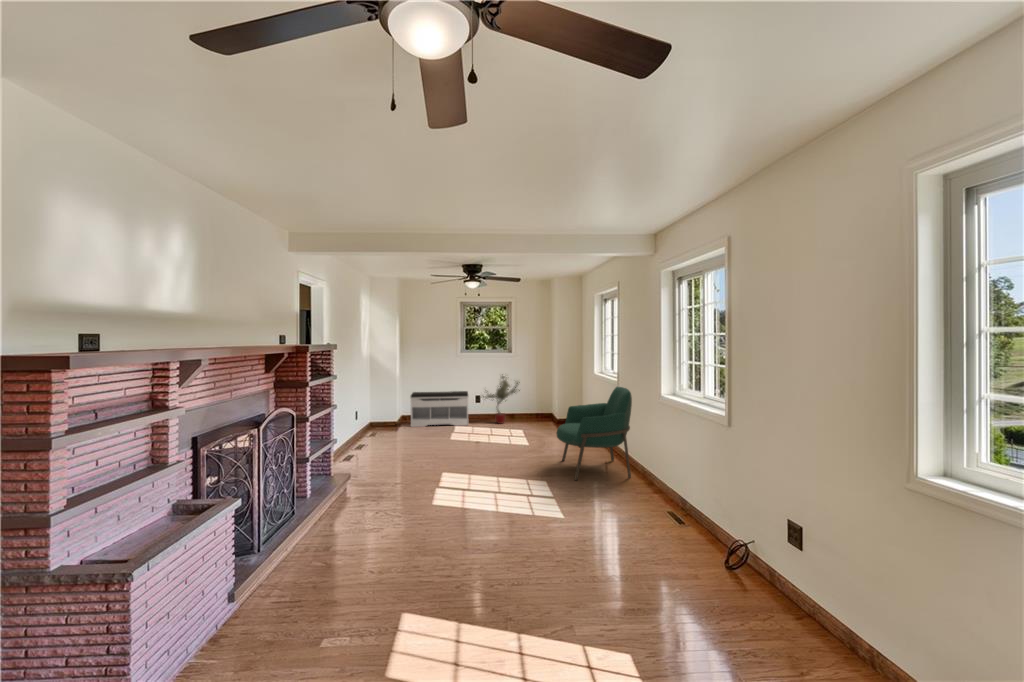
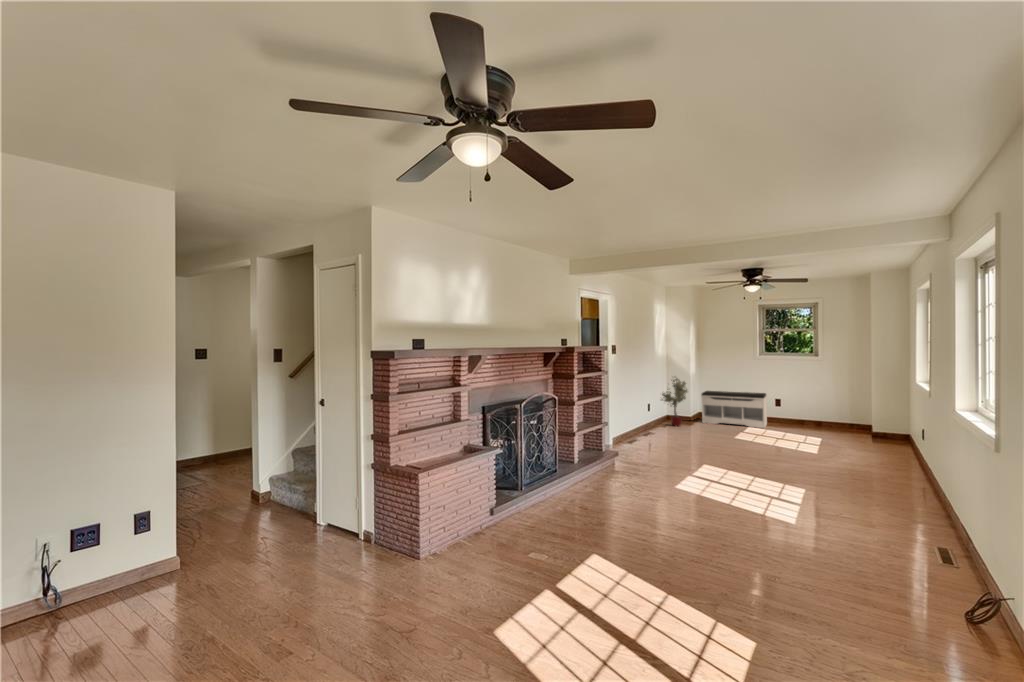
potted tree: present [483,374,520,424] -> present [662,378,687,426]
armchair: present [556,387,632,480] -> none [847,398,972,521]

